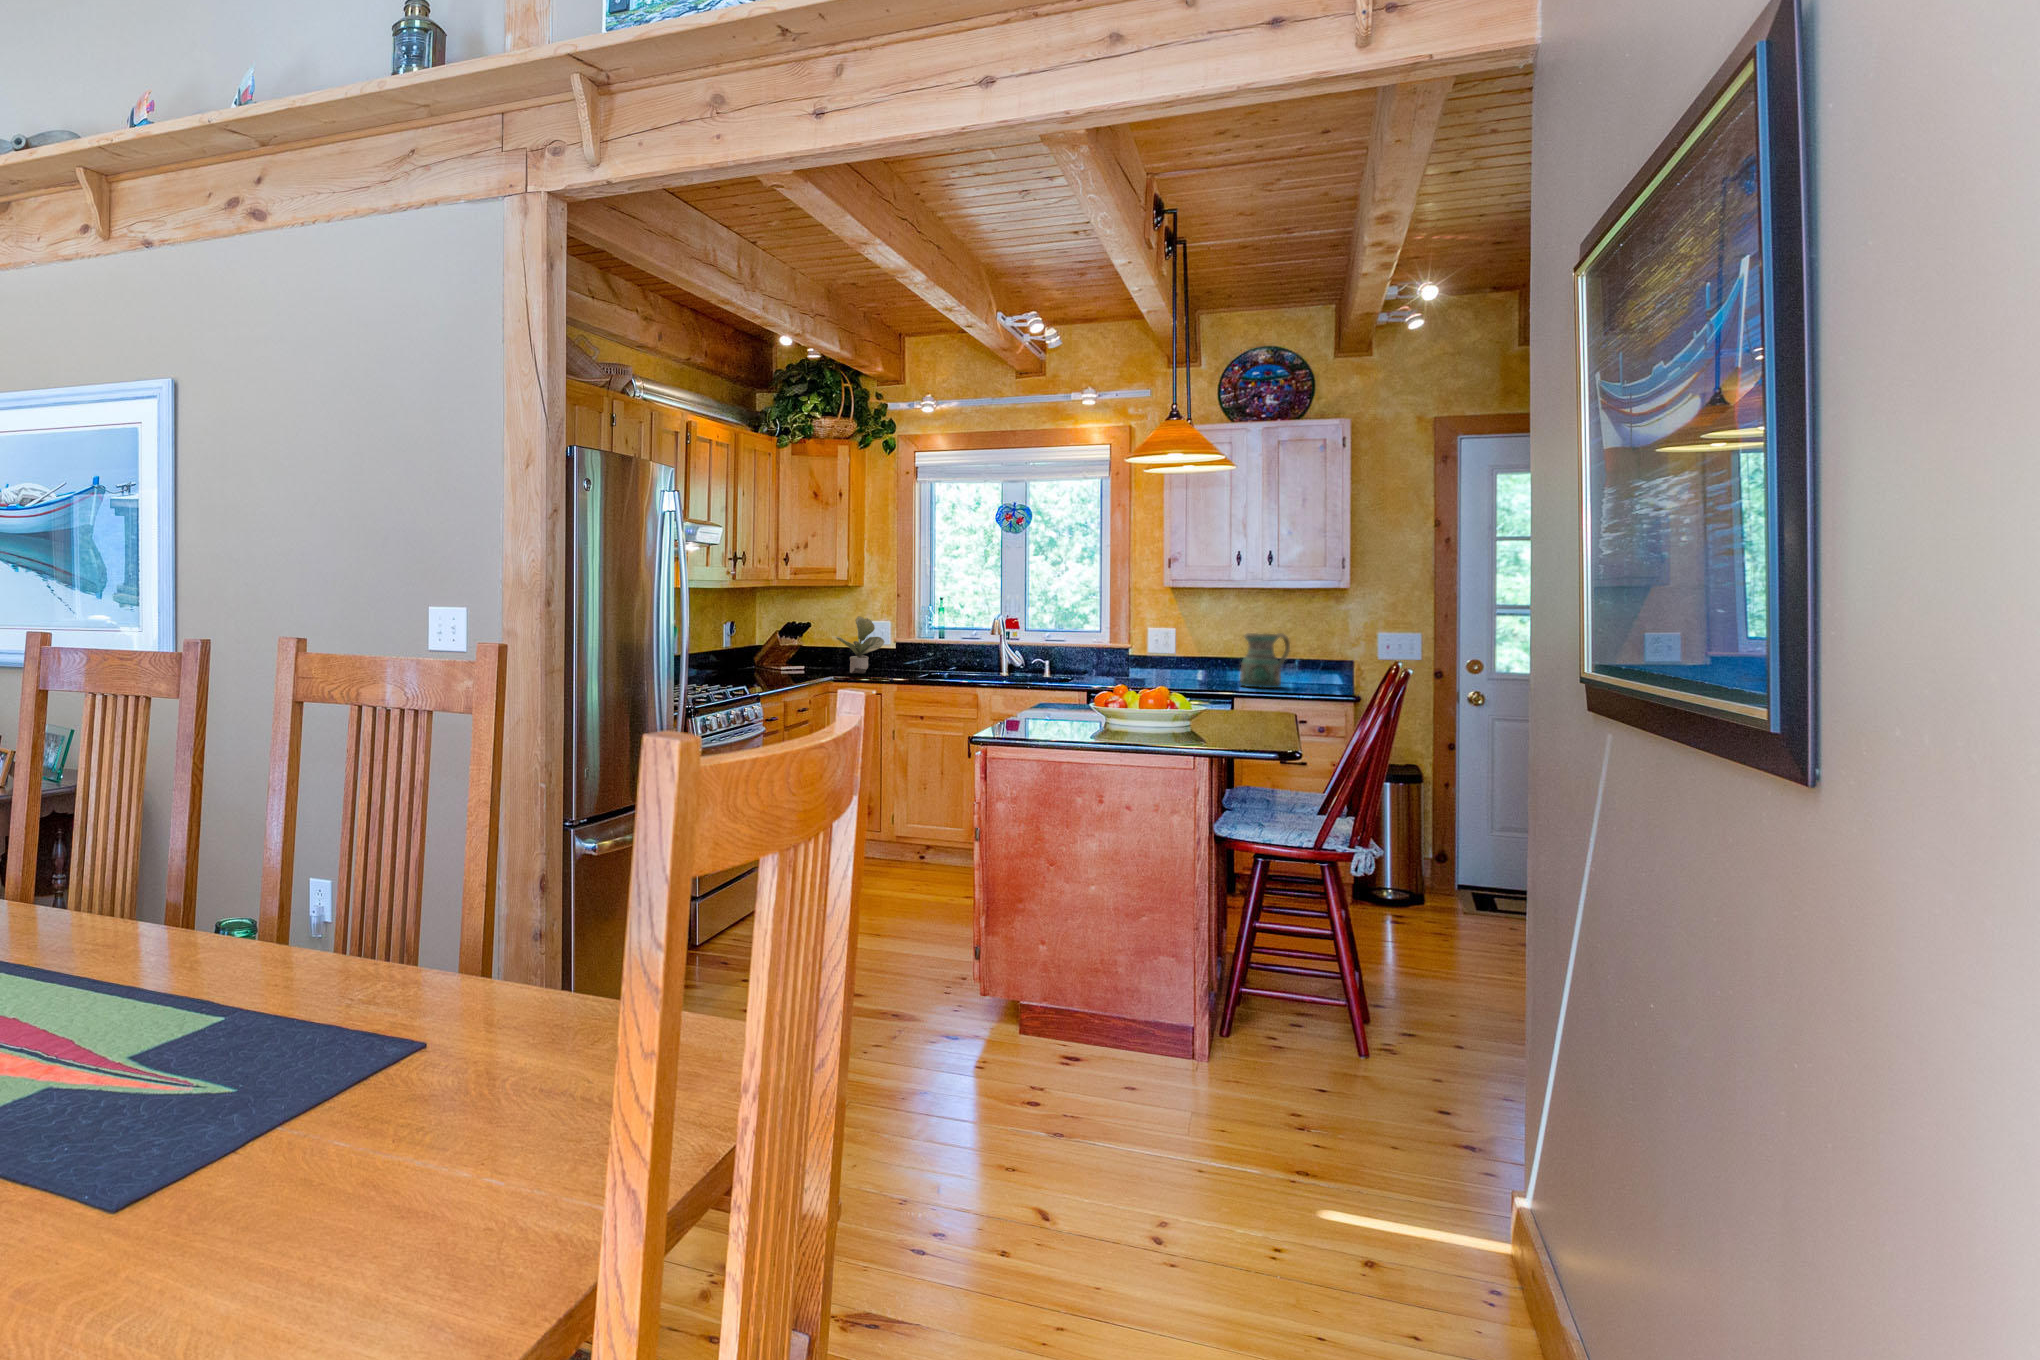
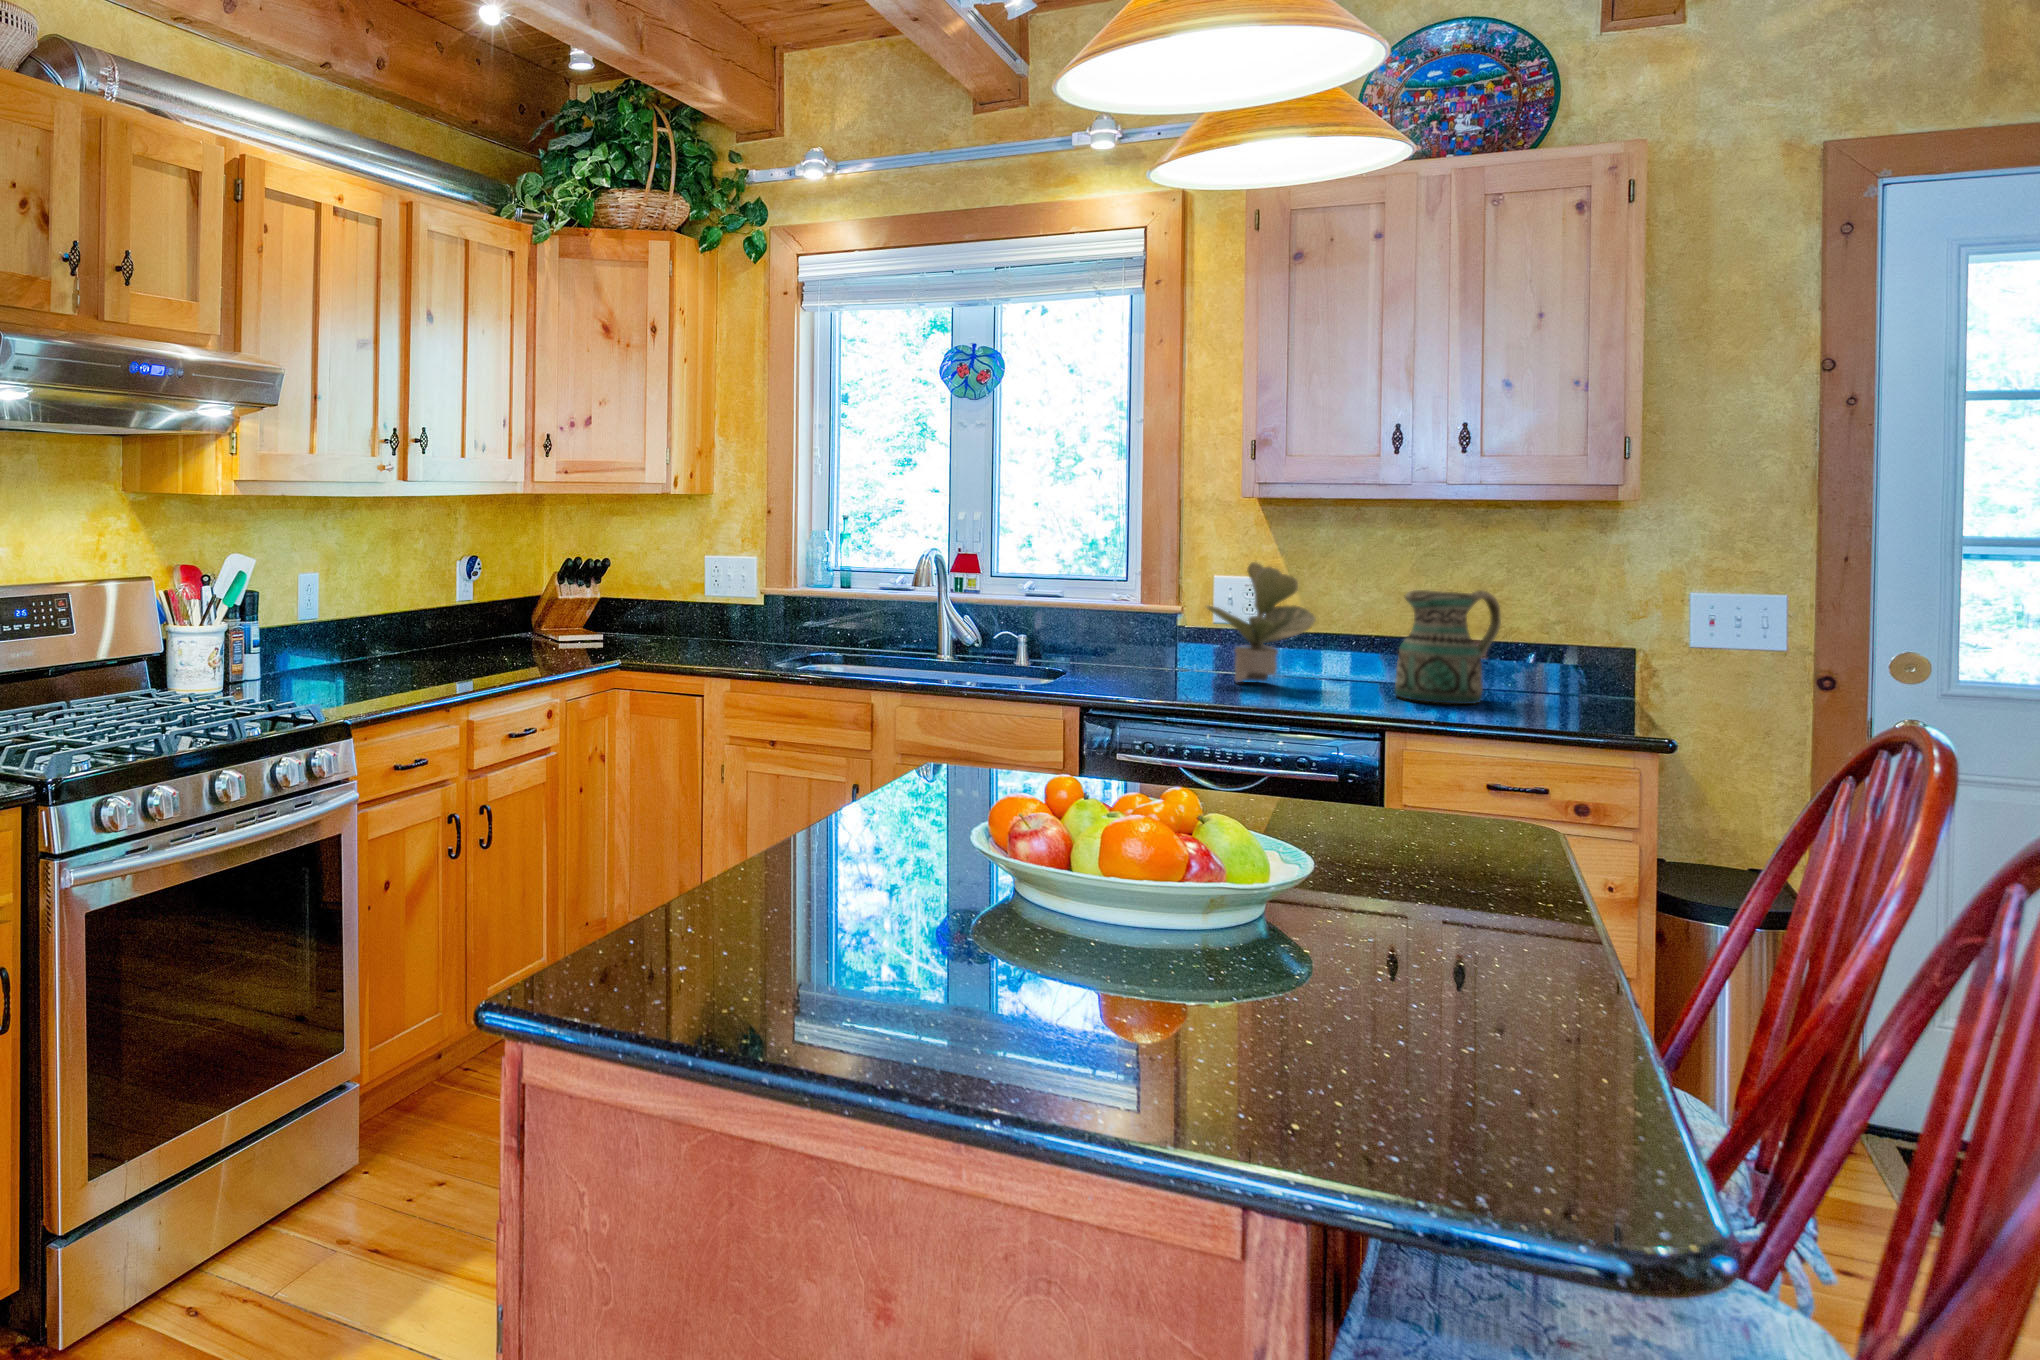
potted plant: present [836,616,884,673] -> present [1207,562,1315,682]

